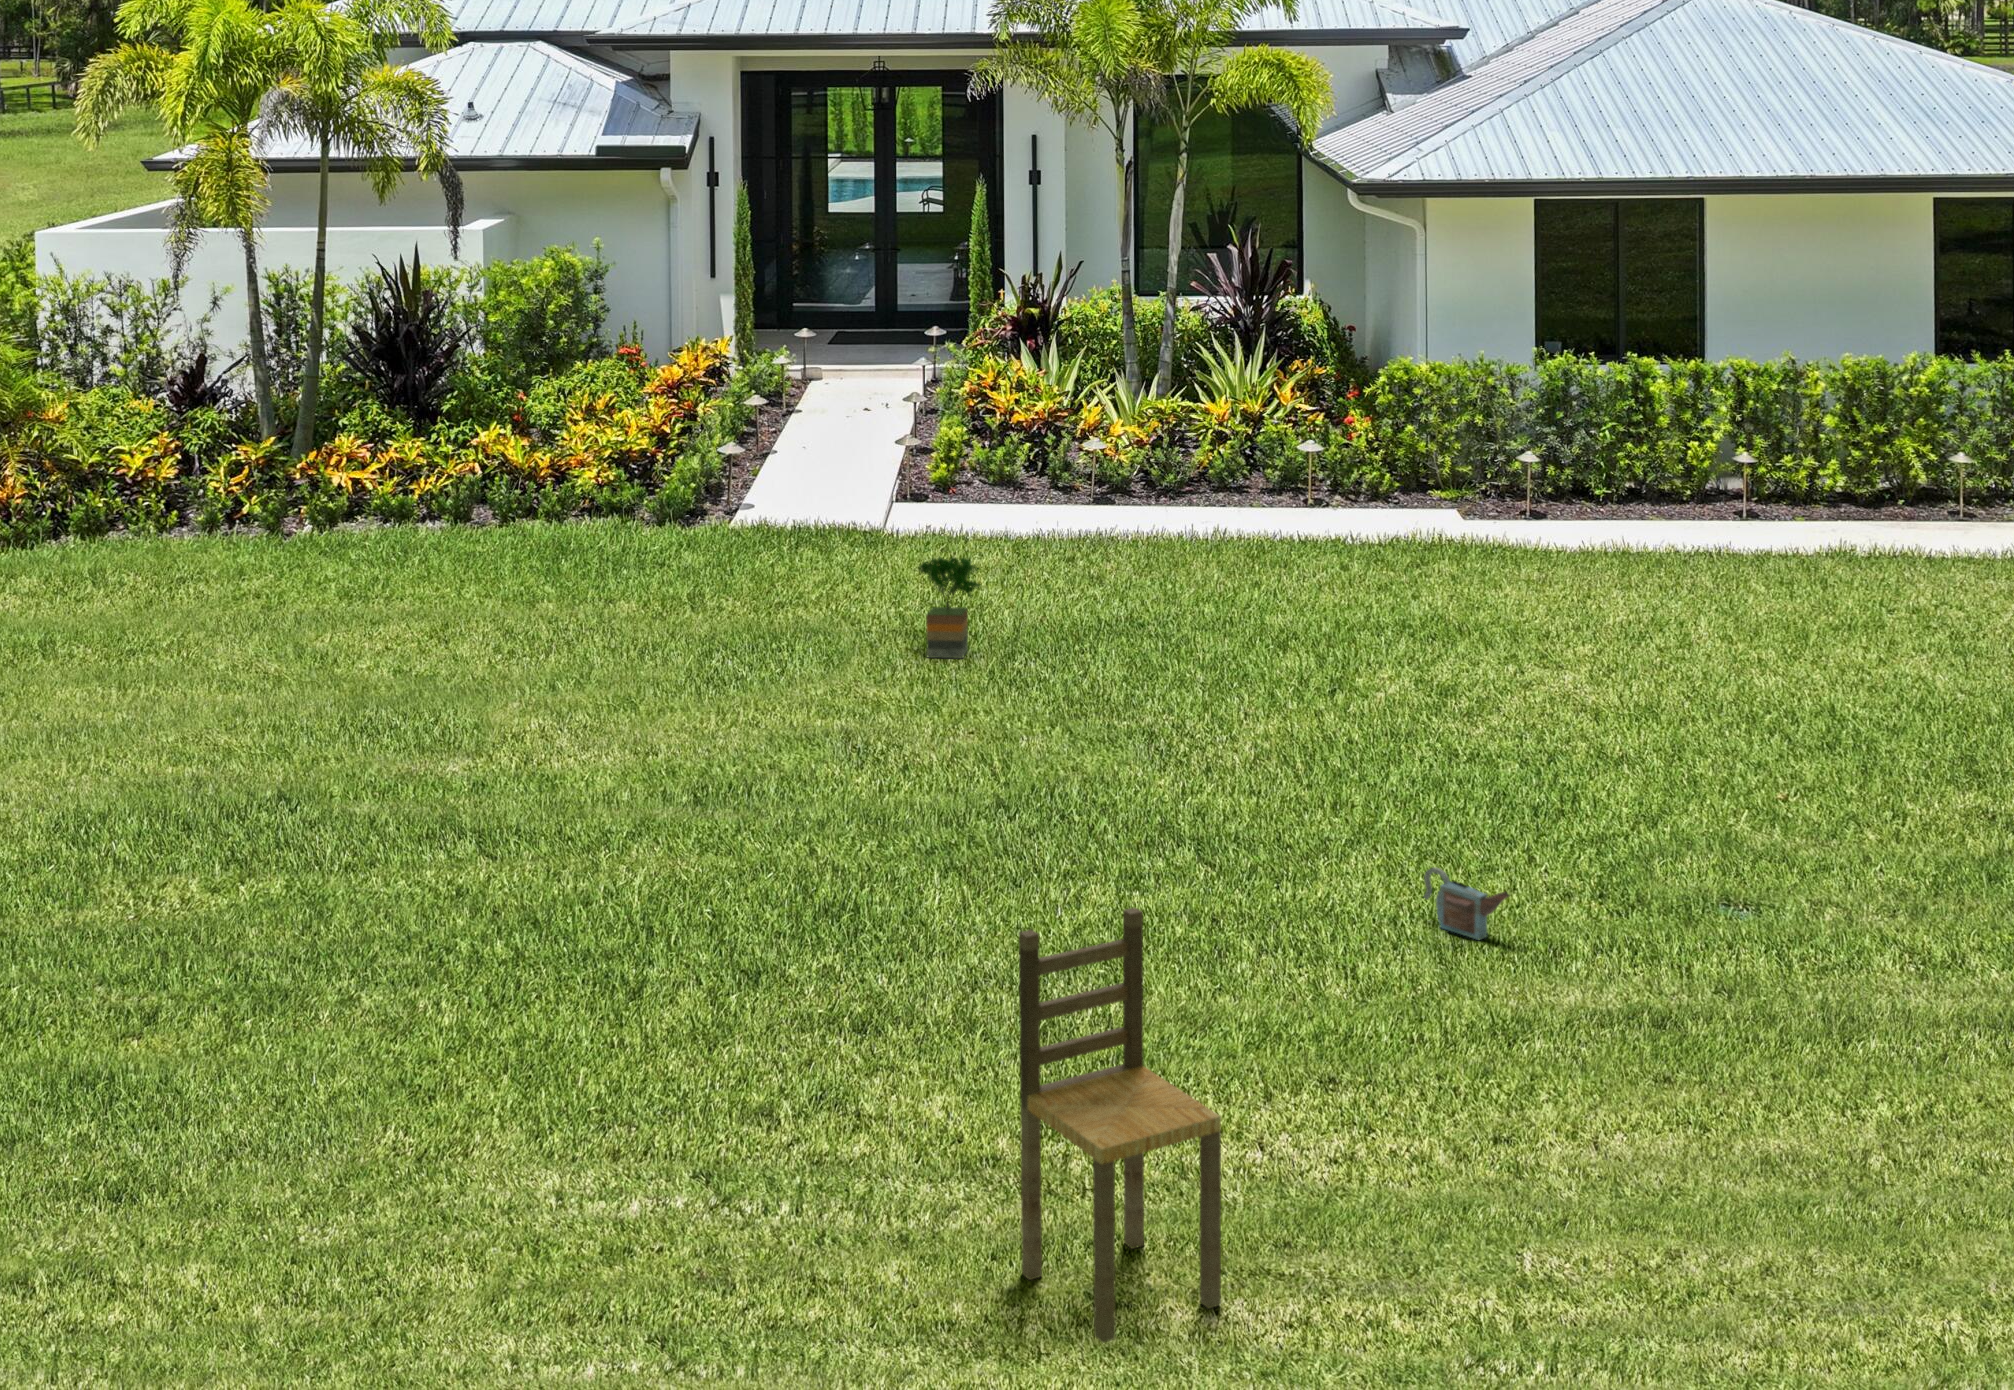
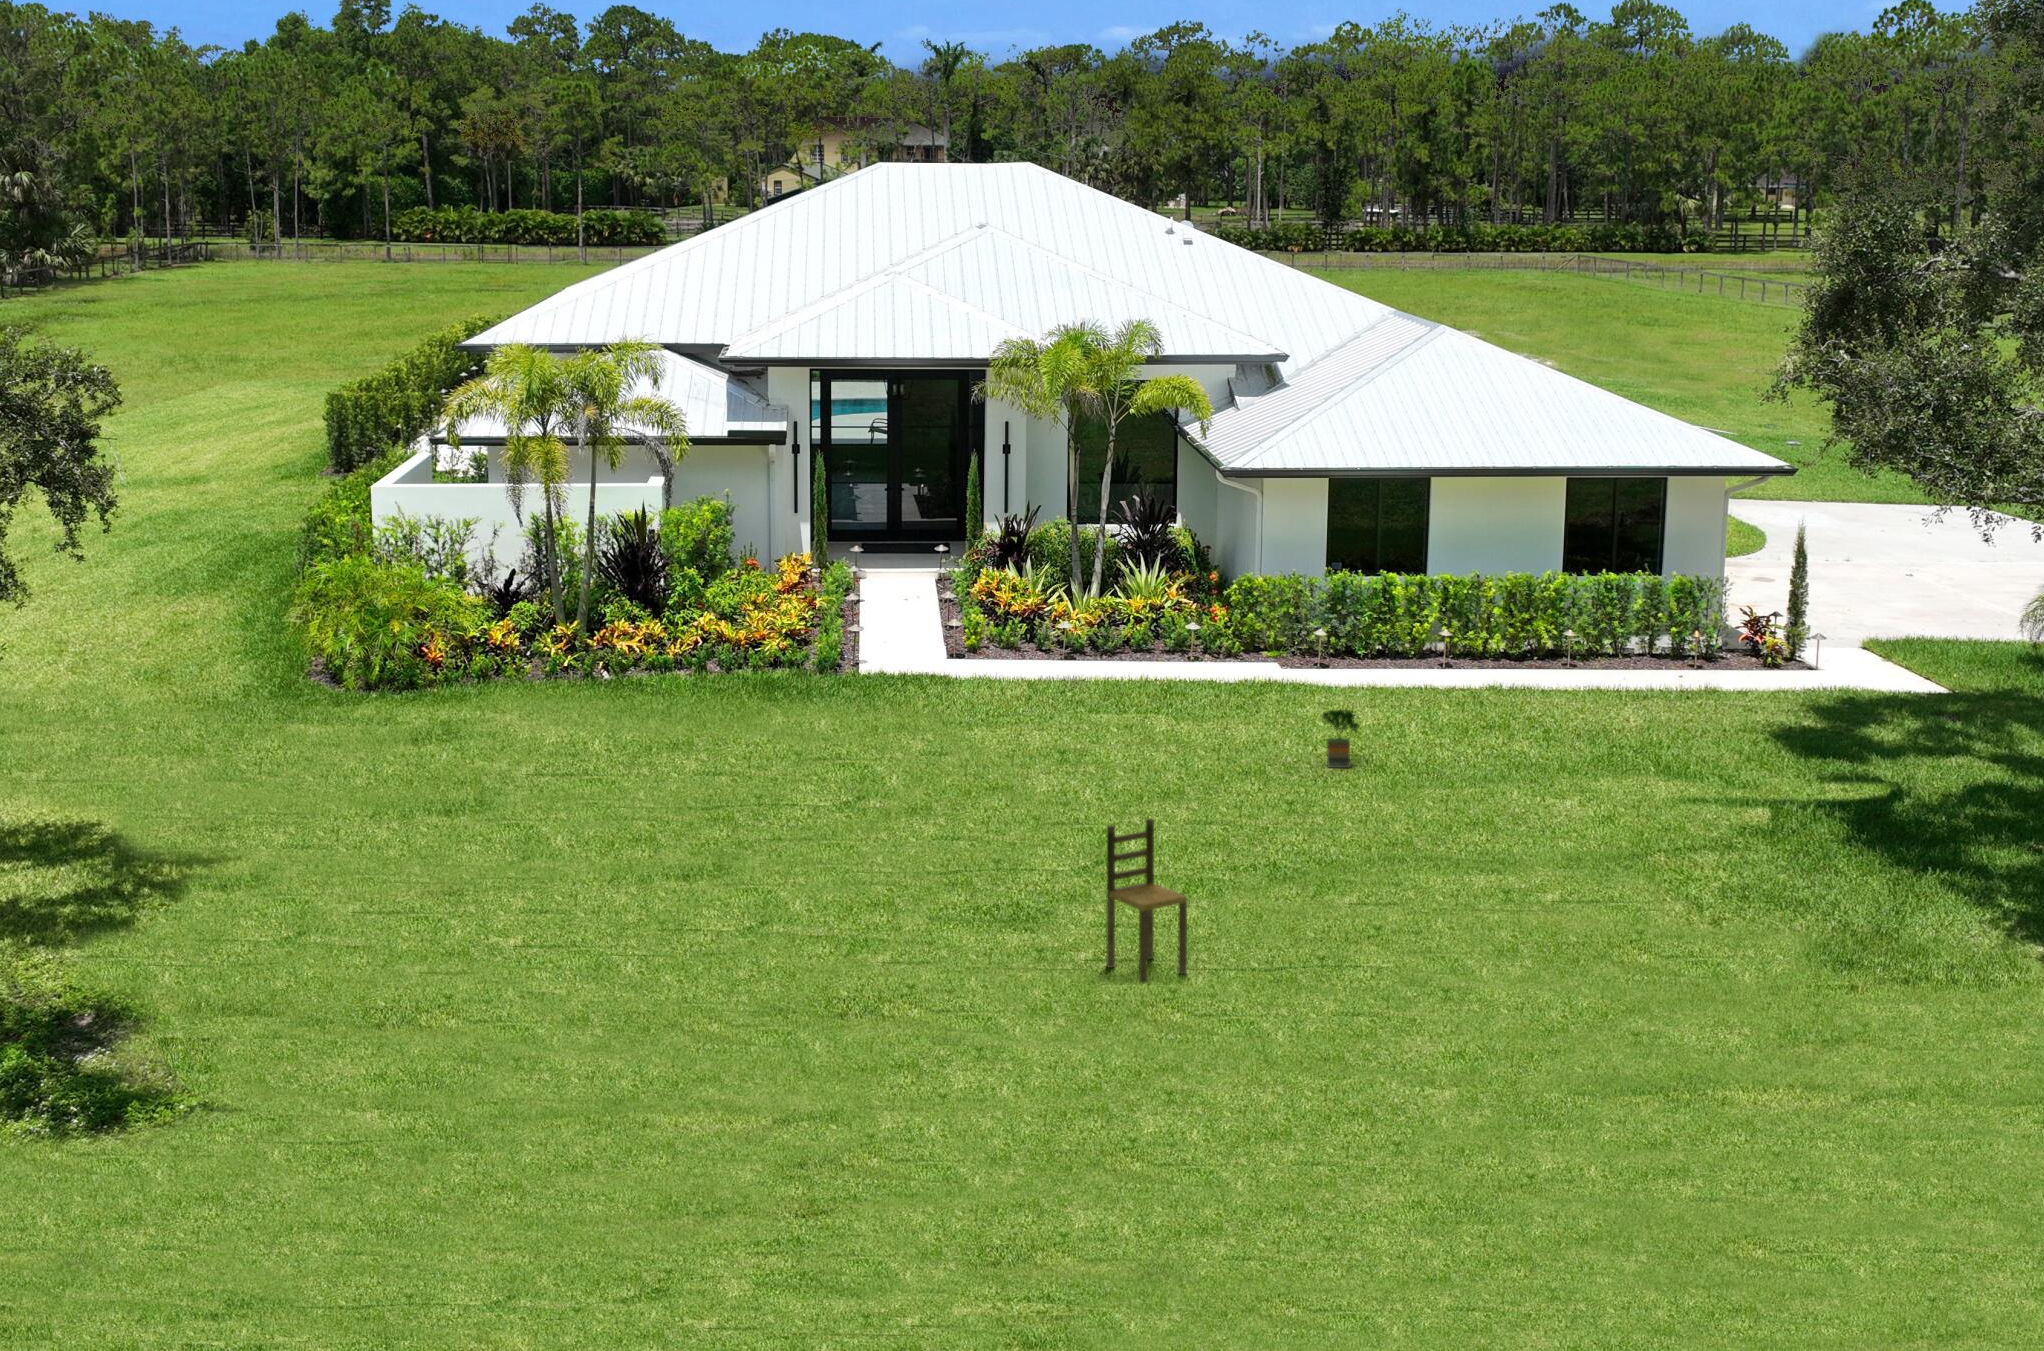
potted tree: present [918,557,980,659] -> present [1322,709,1359,768]
watering can: present [1424,867,1510,940] -> none [1263,829,1303,862]

